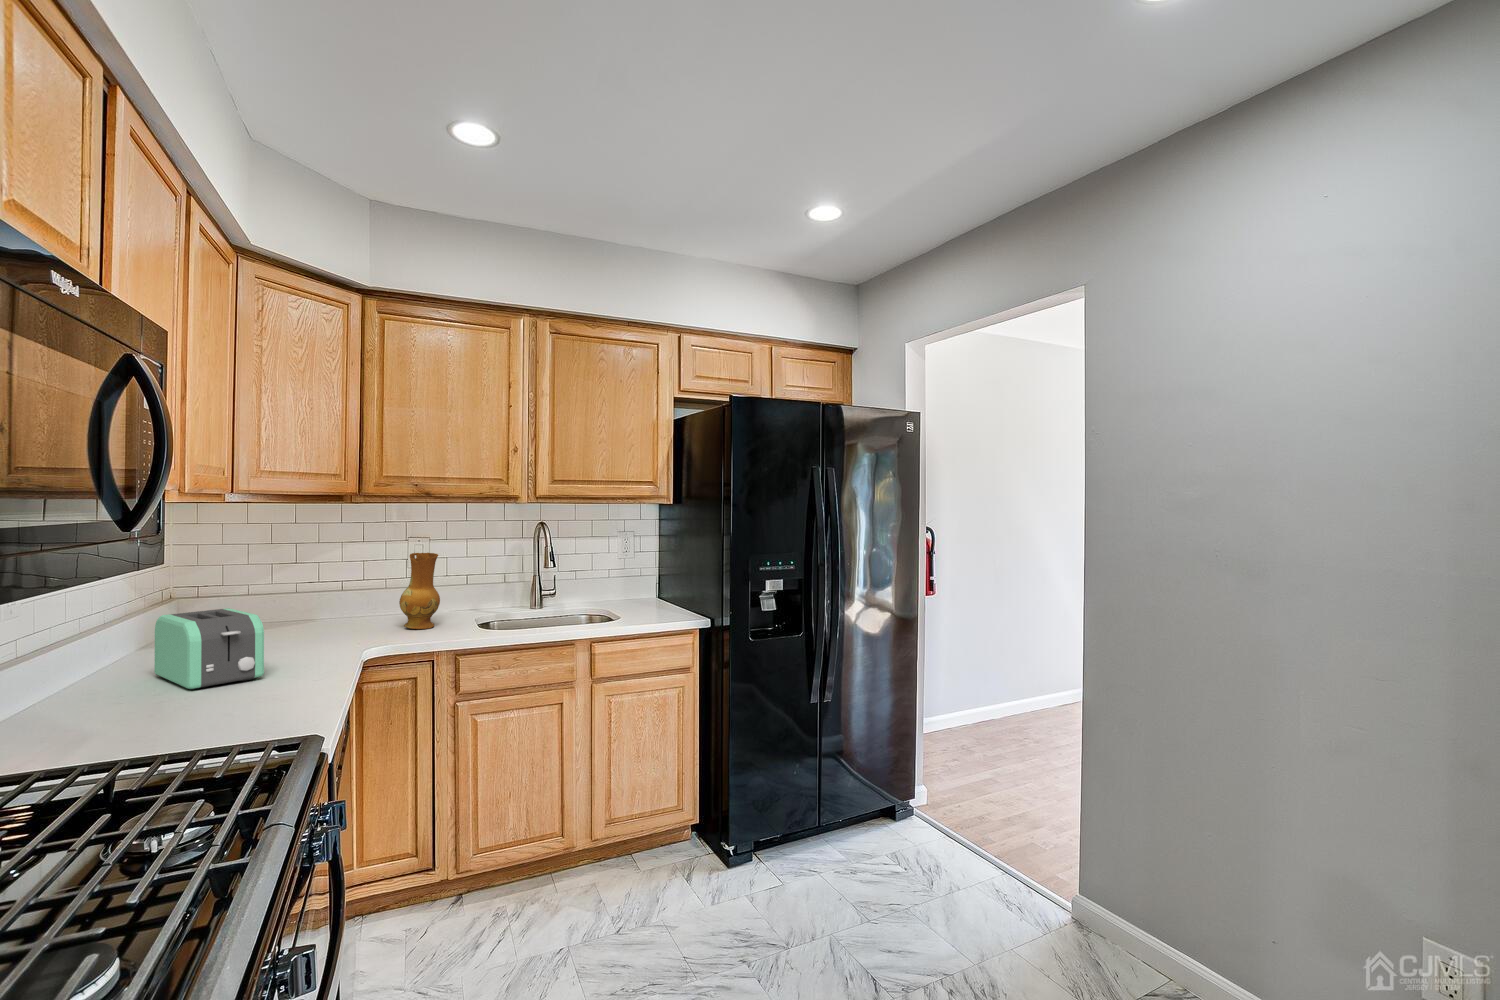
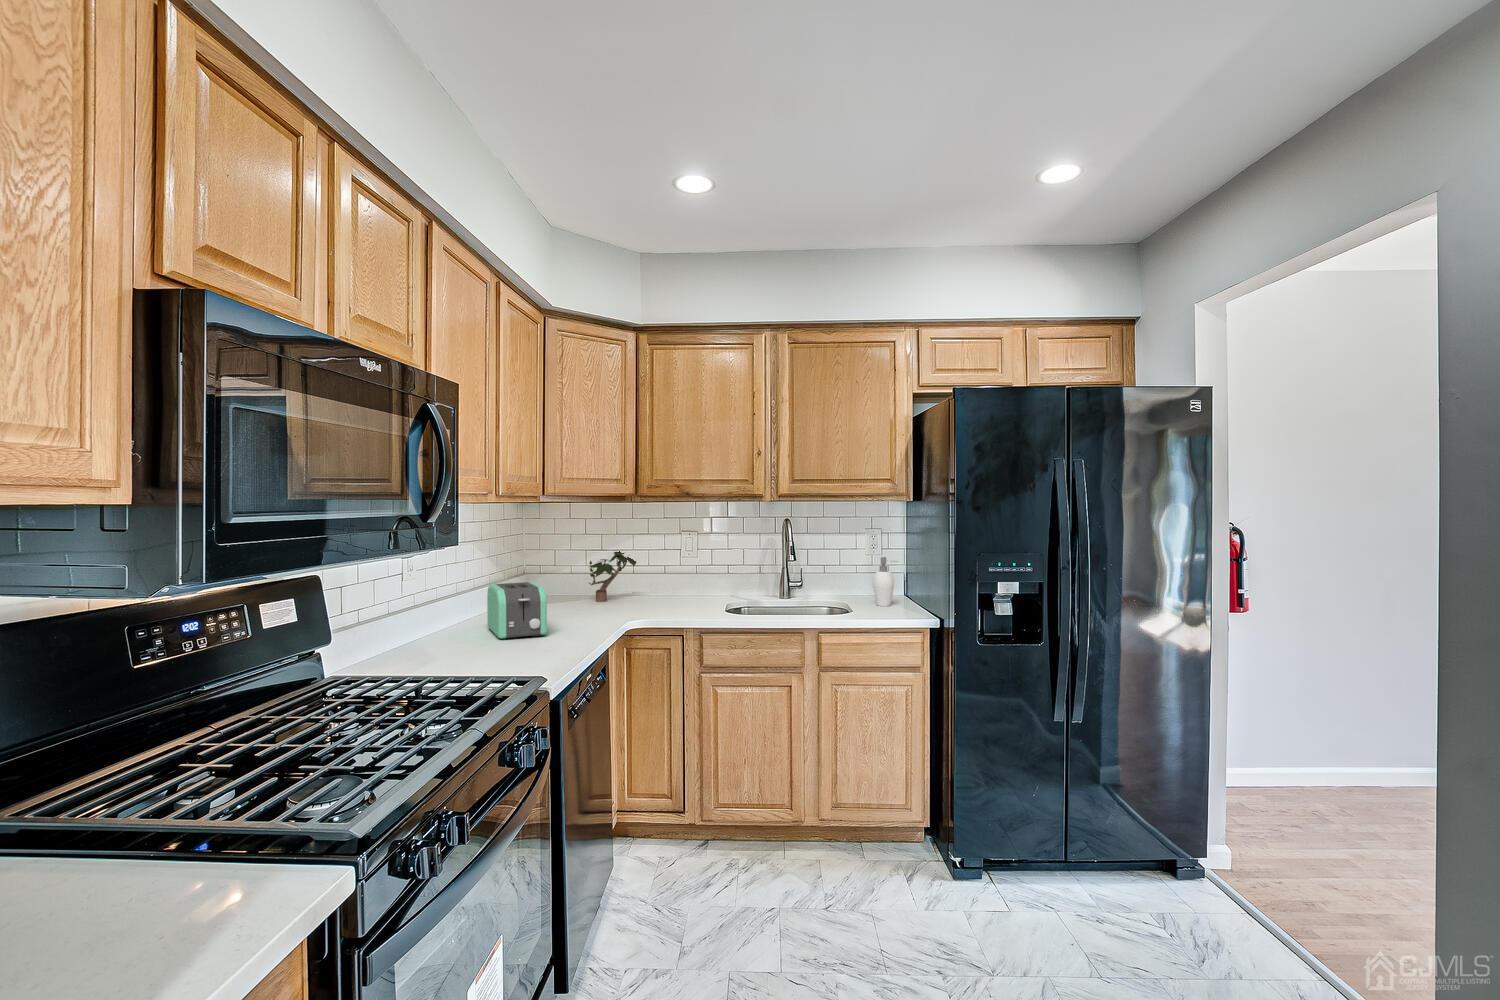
ceramic jug: present [399,553,440,629] -> none [664,544,696,610]
potted plant: none [281,558,360,627] -> present [589,551,636,602]
soap dispenser: none [631,560,657,609] -> present [873,557,894,606]

